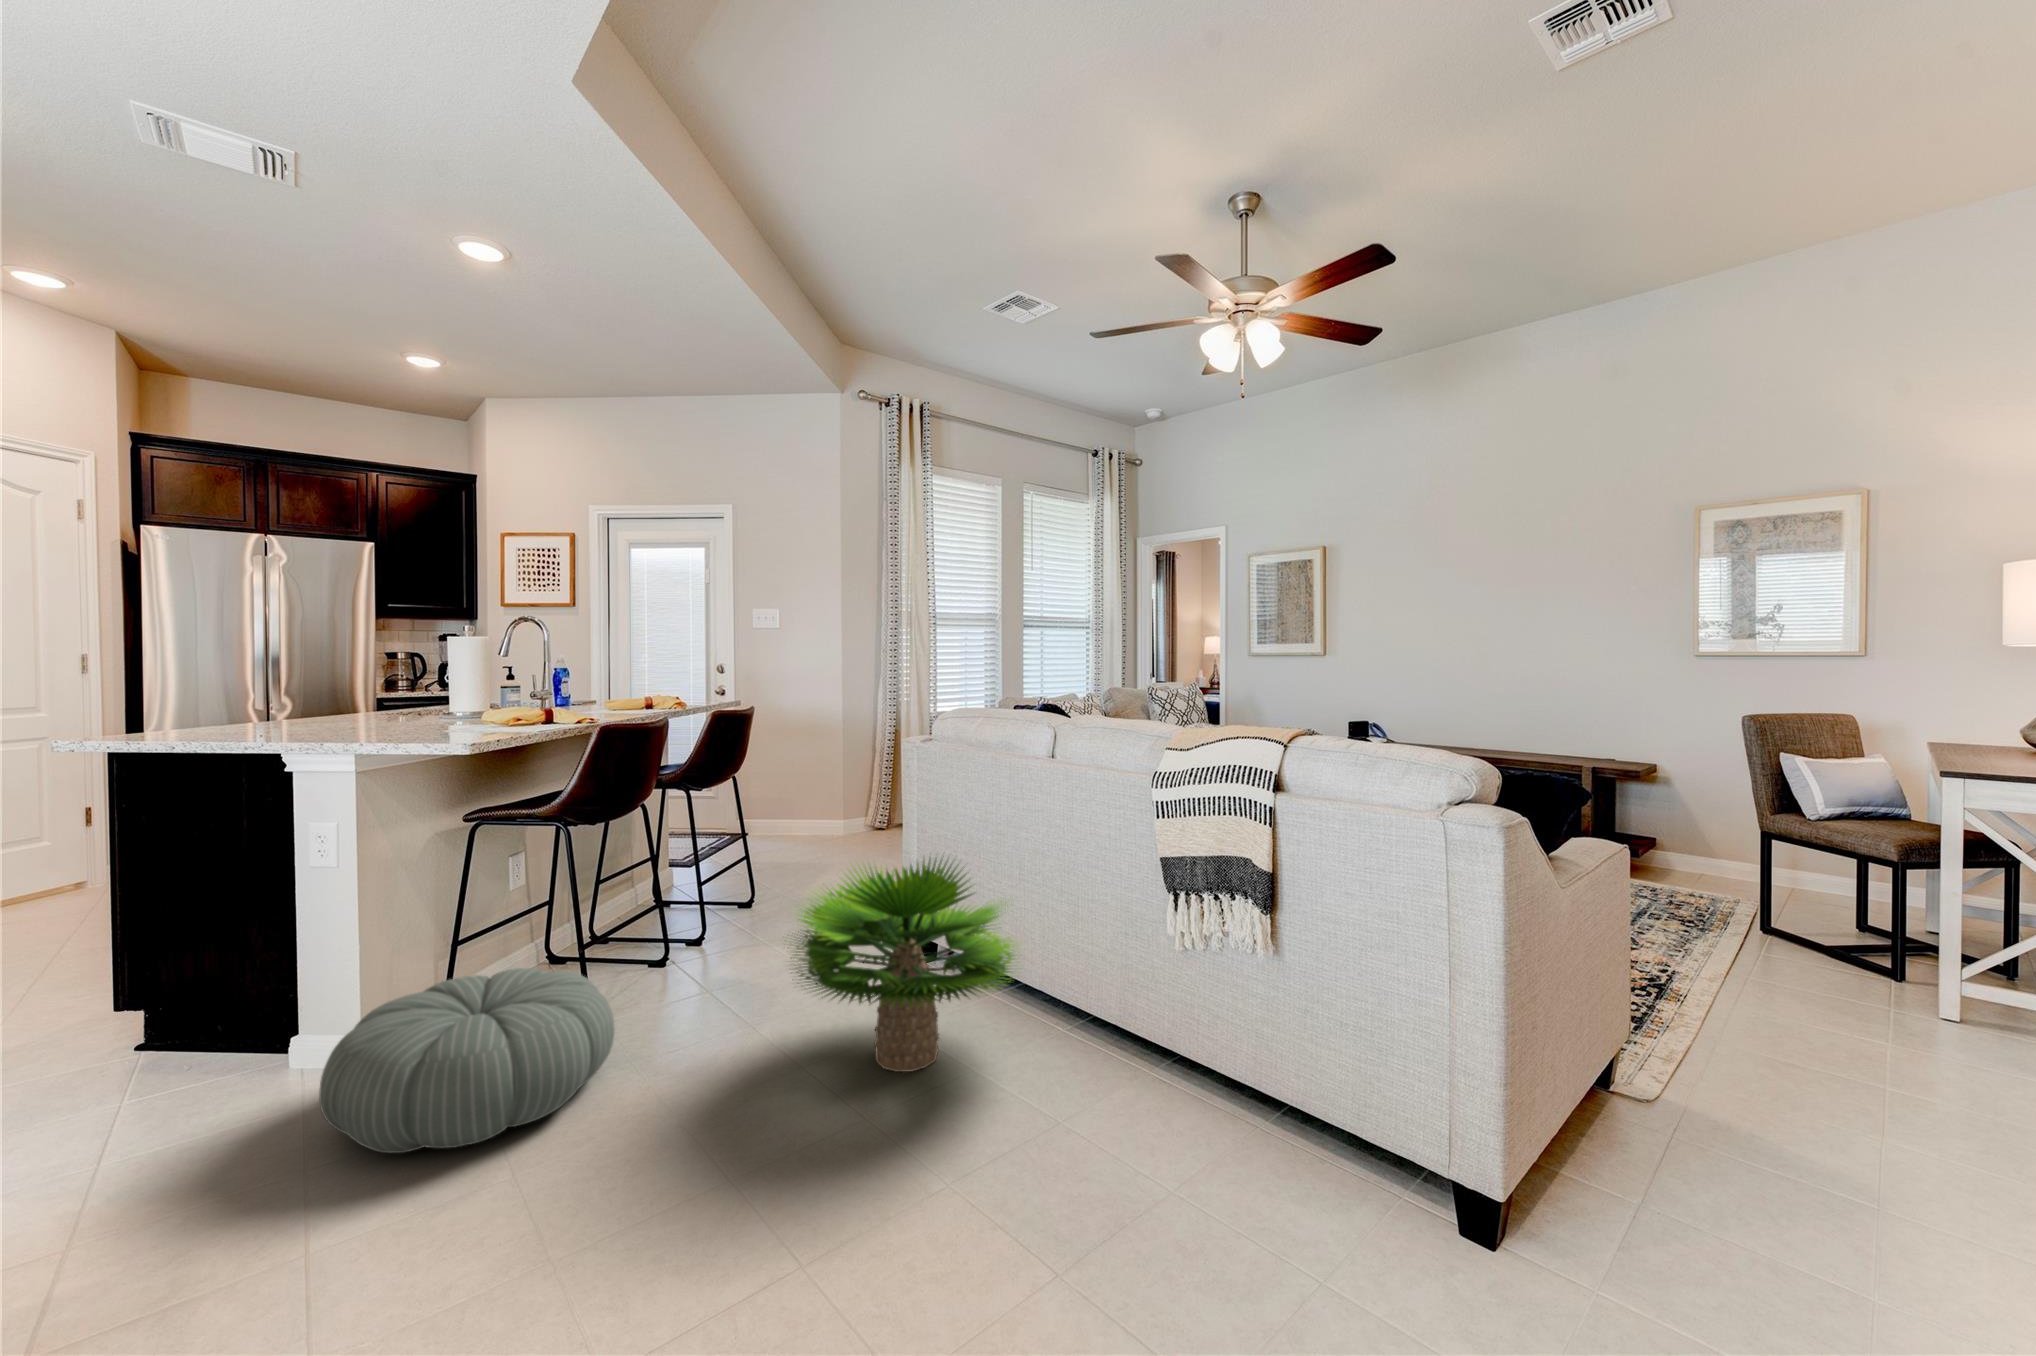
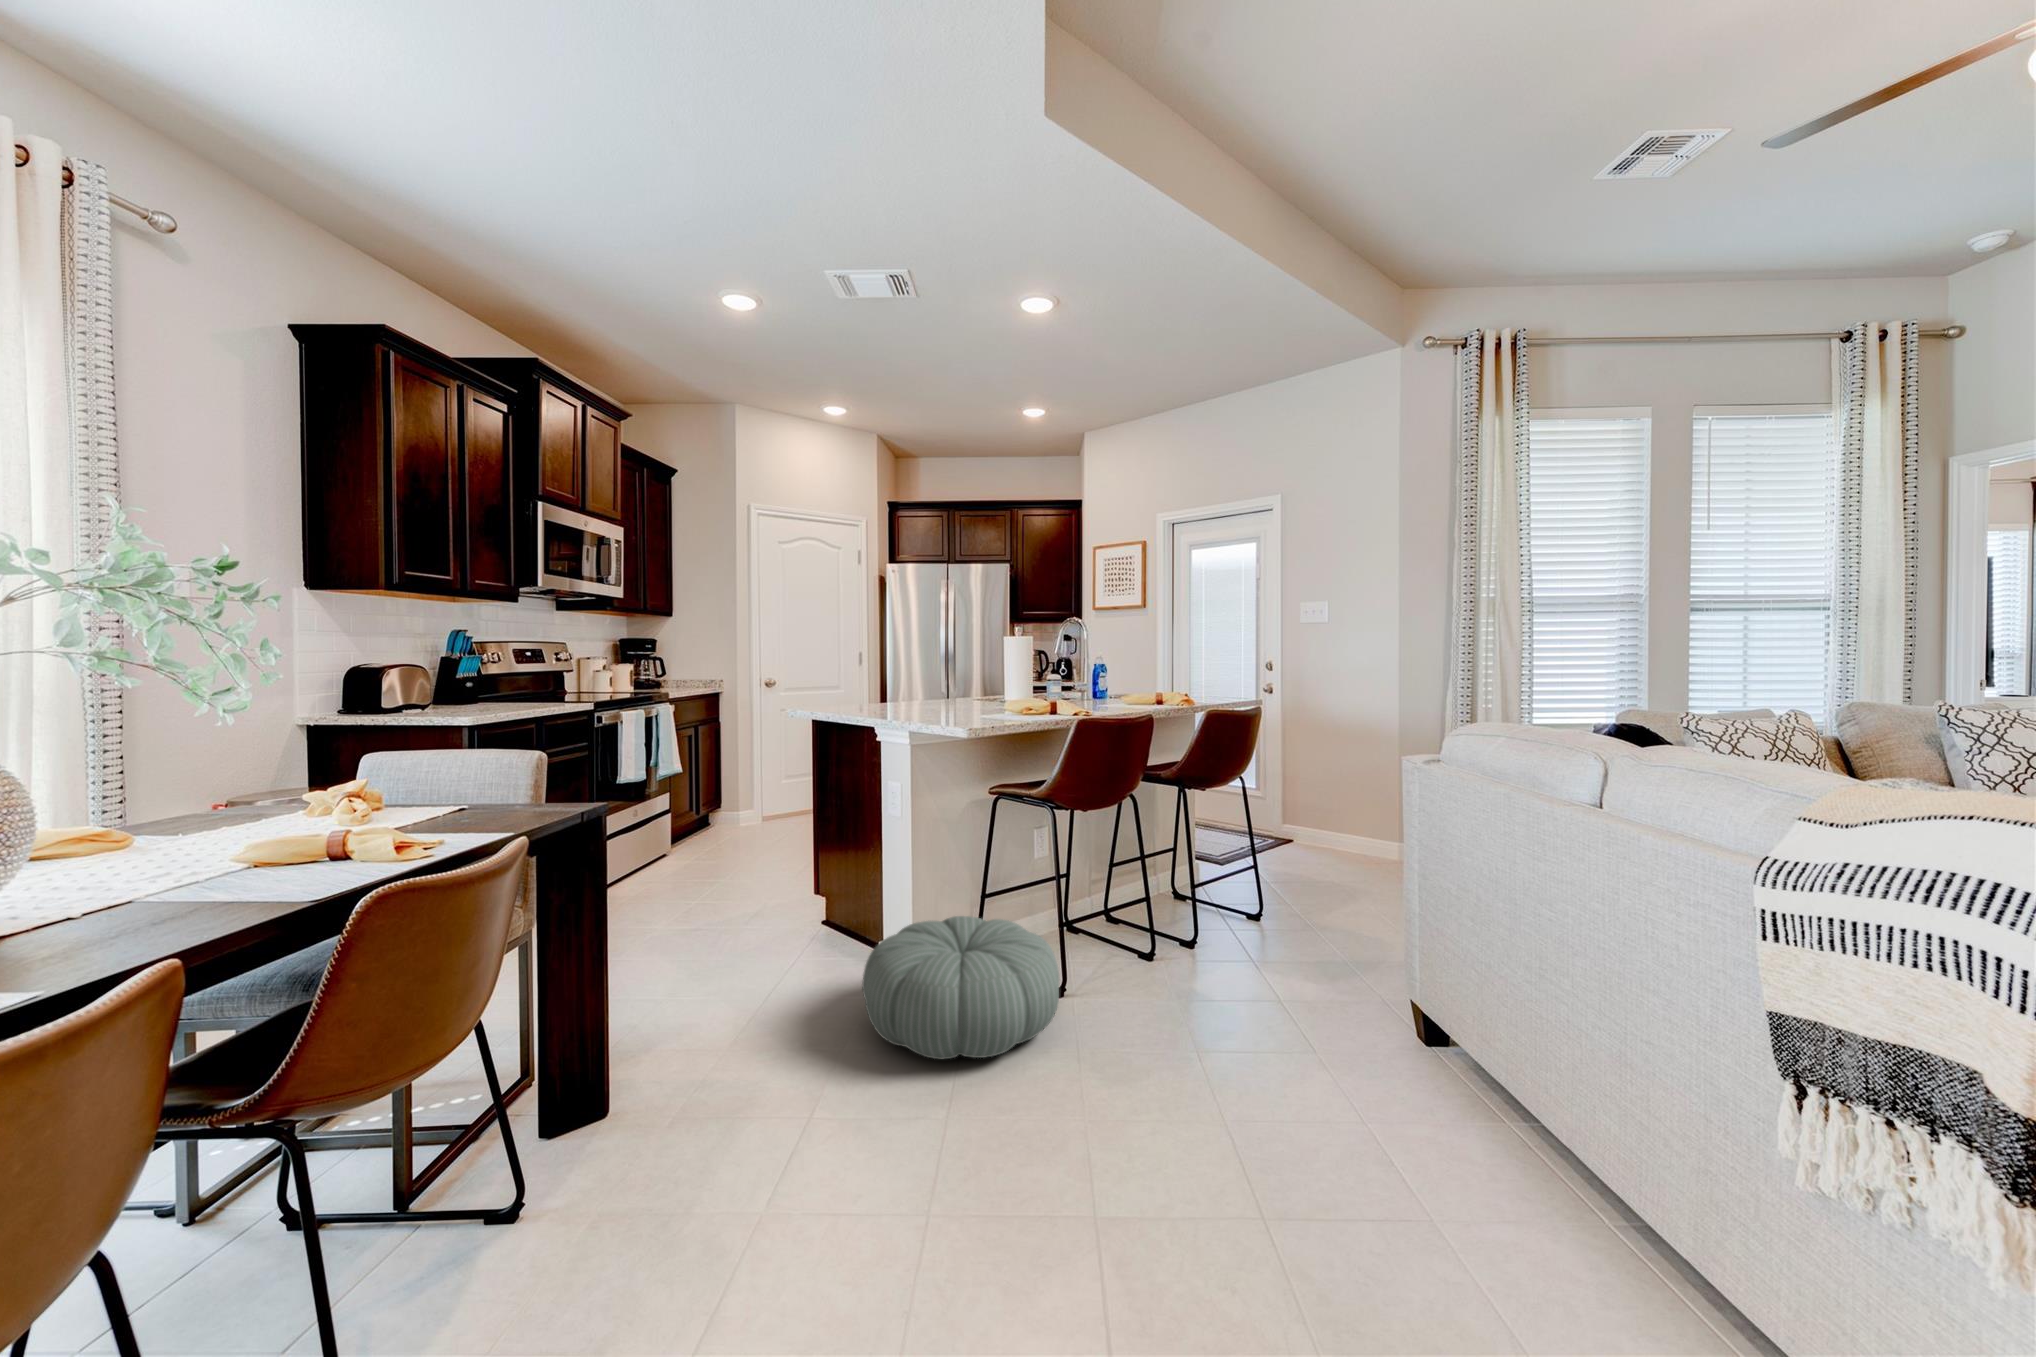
potted plant: present [791,859,1020,1072] -> none [1185,889,1523,1174]

